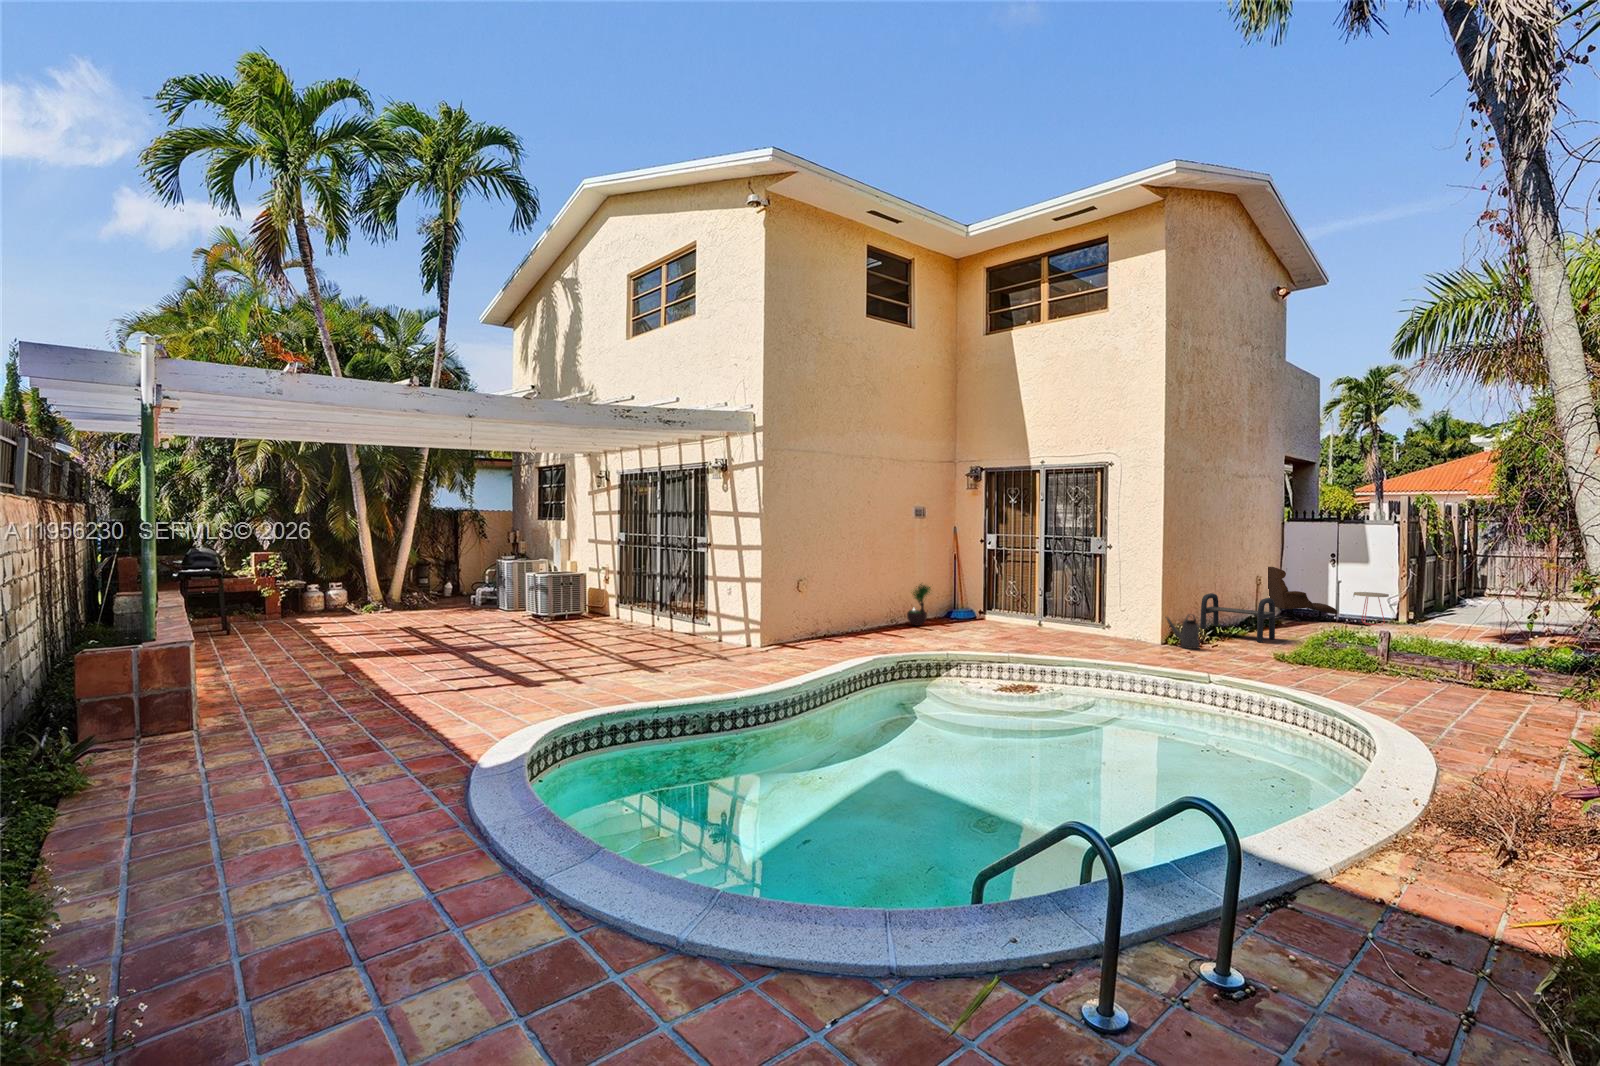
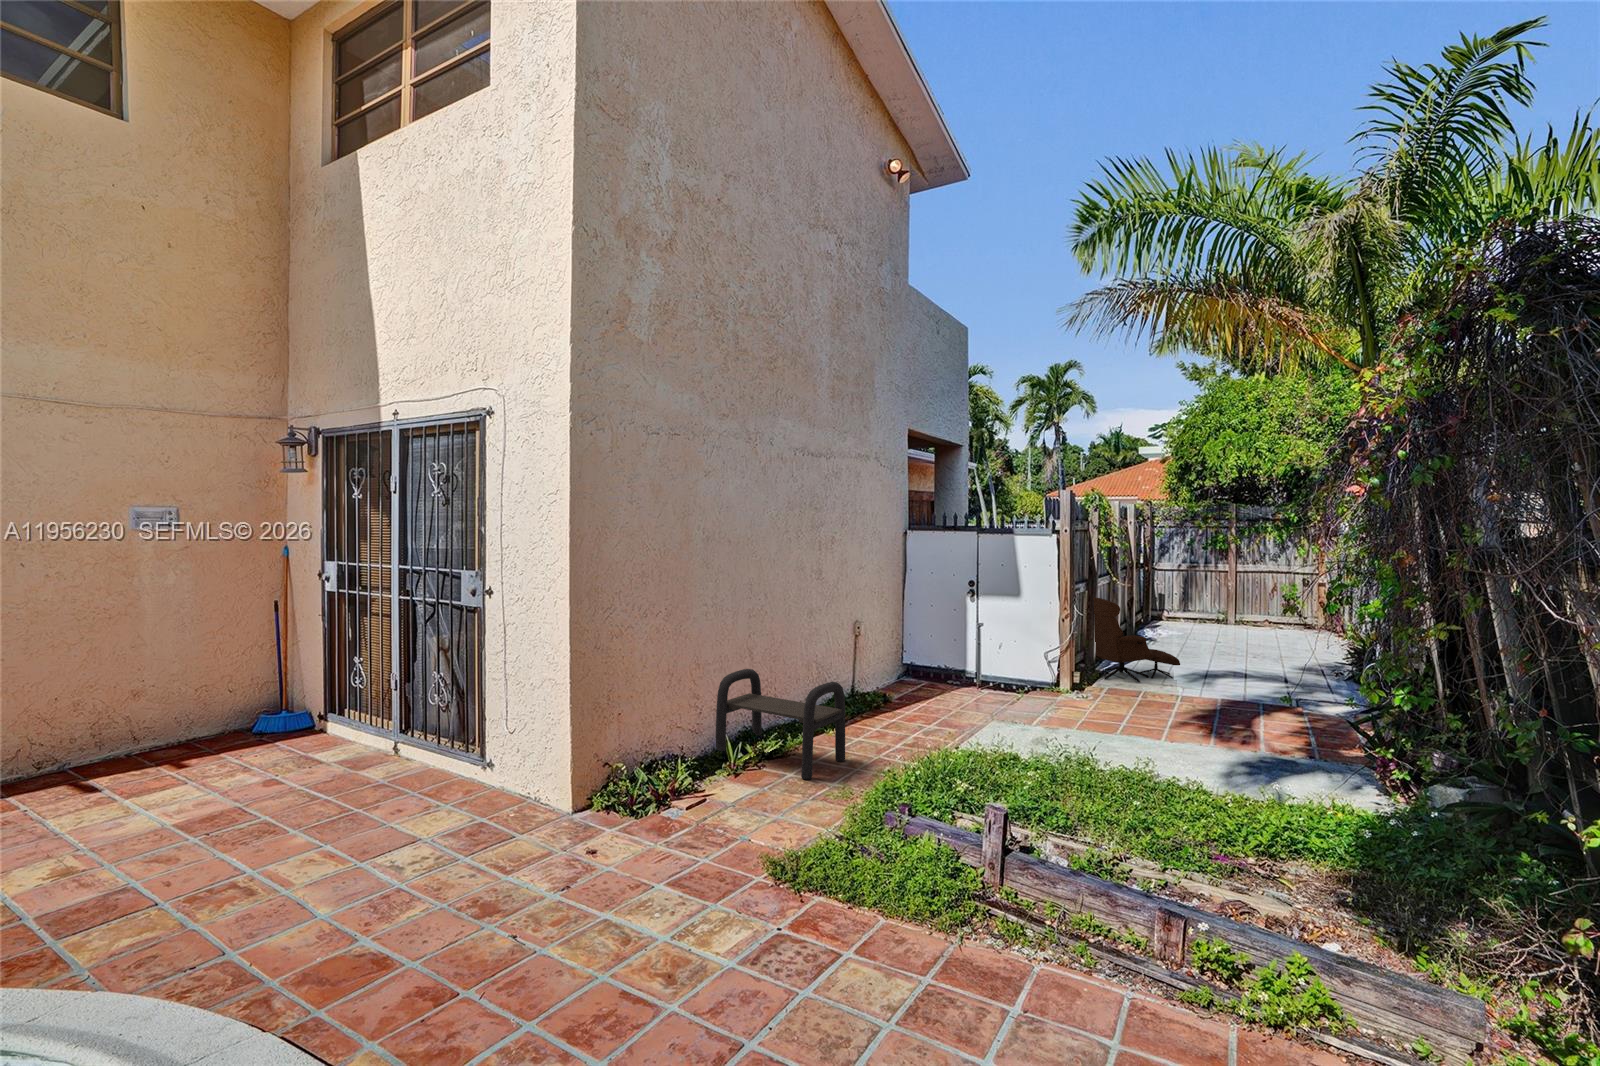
lounge chair: present [1268,567,1337,622] -> present [1093,597,1180,682]
potted tree: present [907,584,930,625] -> none [38,669,127,778]
side table: present [1354,592,1389,625] -> none [999,640,1046,696]
watering can: present [1166,614,1203,649] -> none [597,745,651,834]

